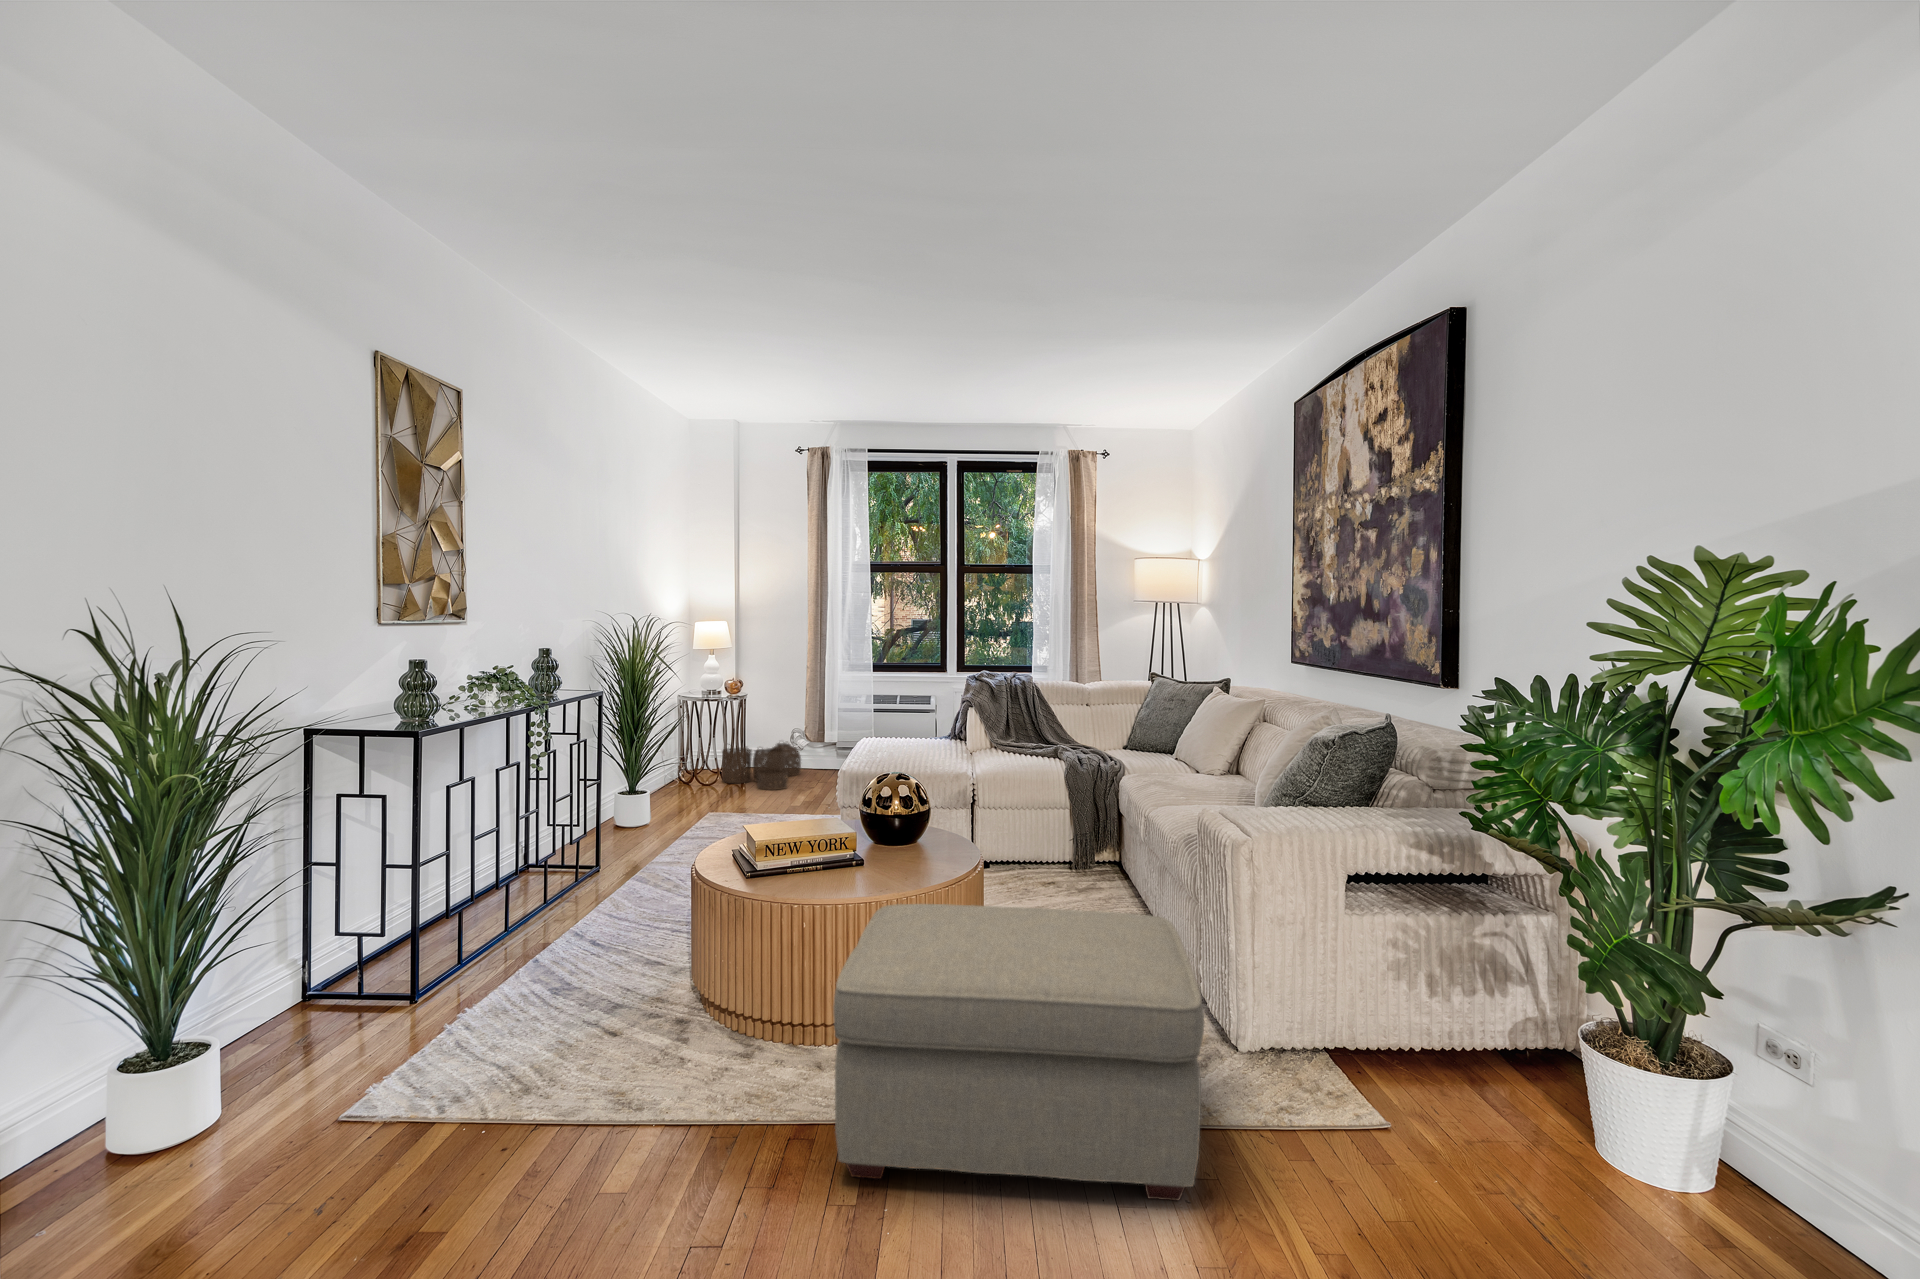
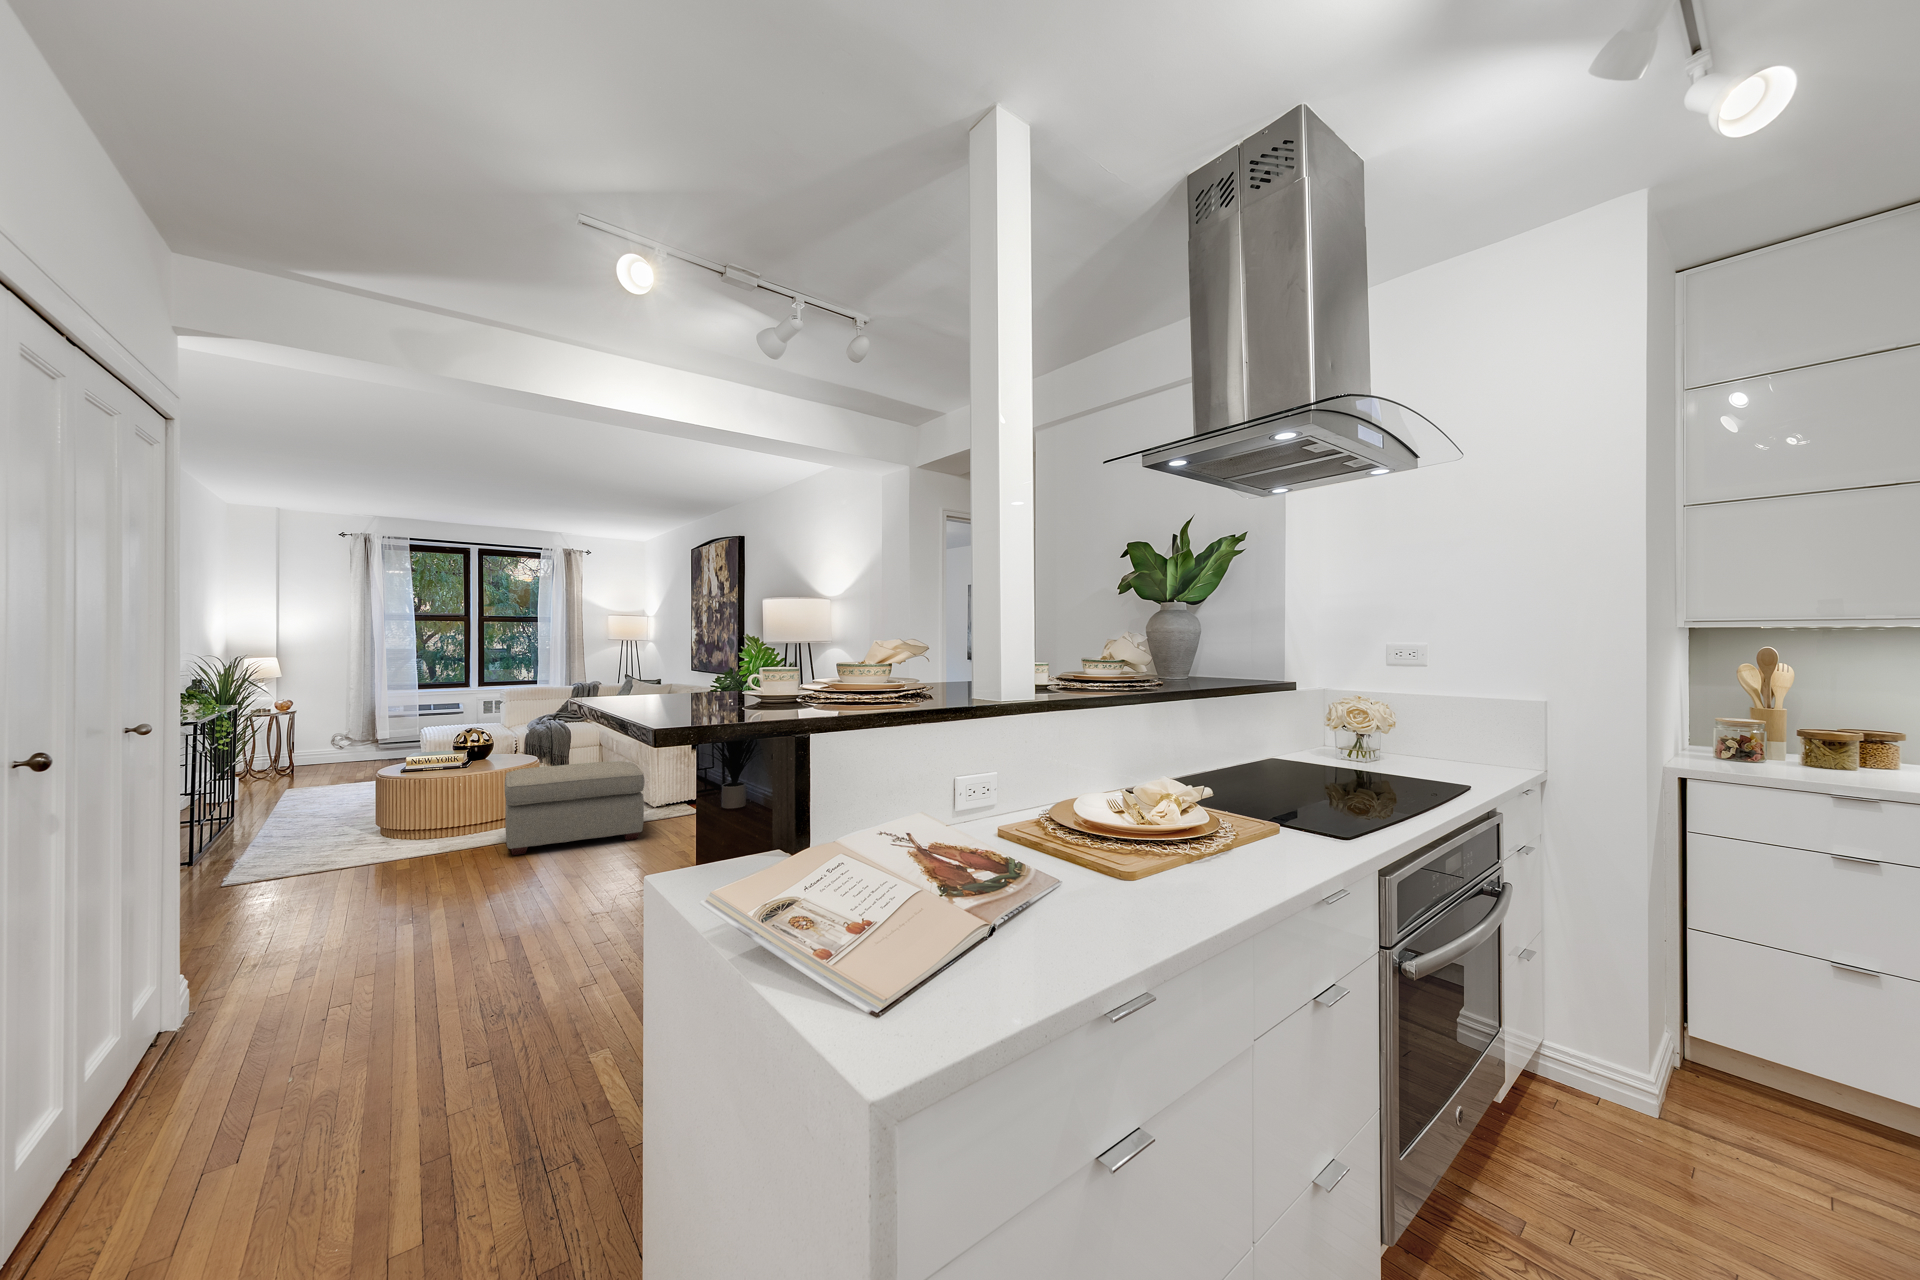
woven basket: present [722,743,801,790] -> none [282,740,351,772]

